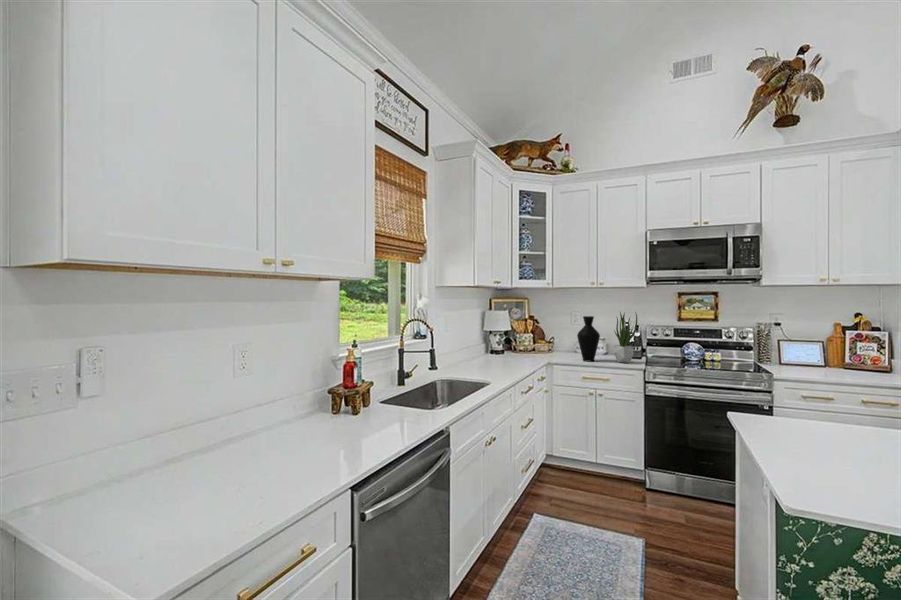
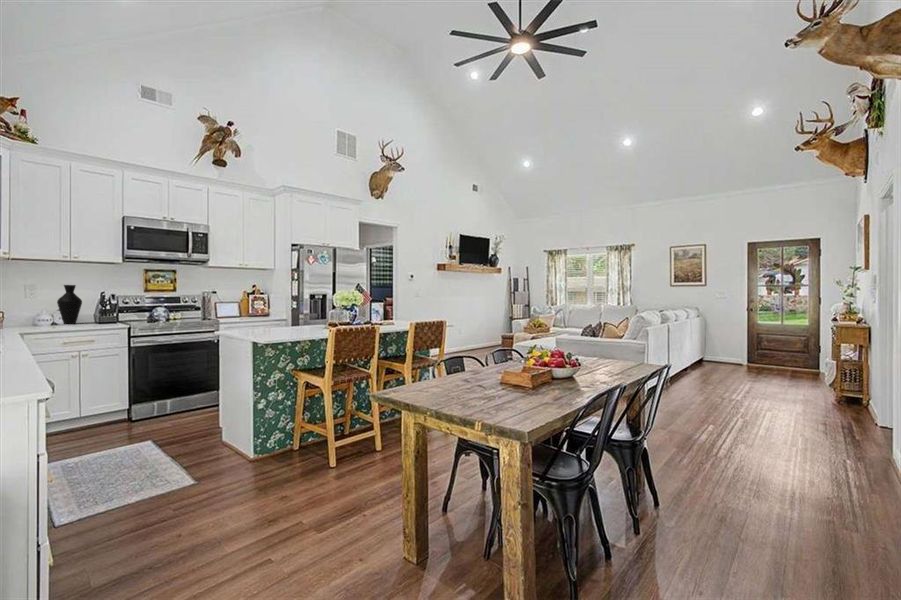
potted plant: present [614,312,637,363] -> none [96,281,119,323]

